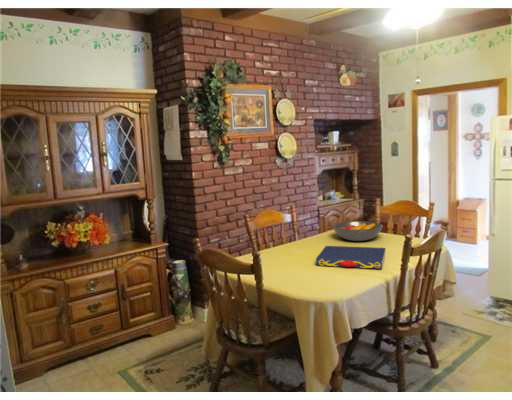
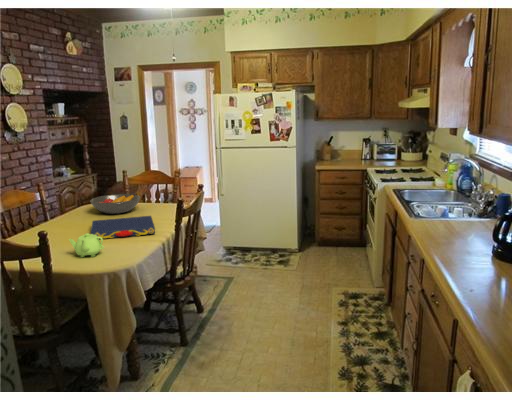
teapot: none [287,259,319,284] -> present [69,233,104,257]

